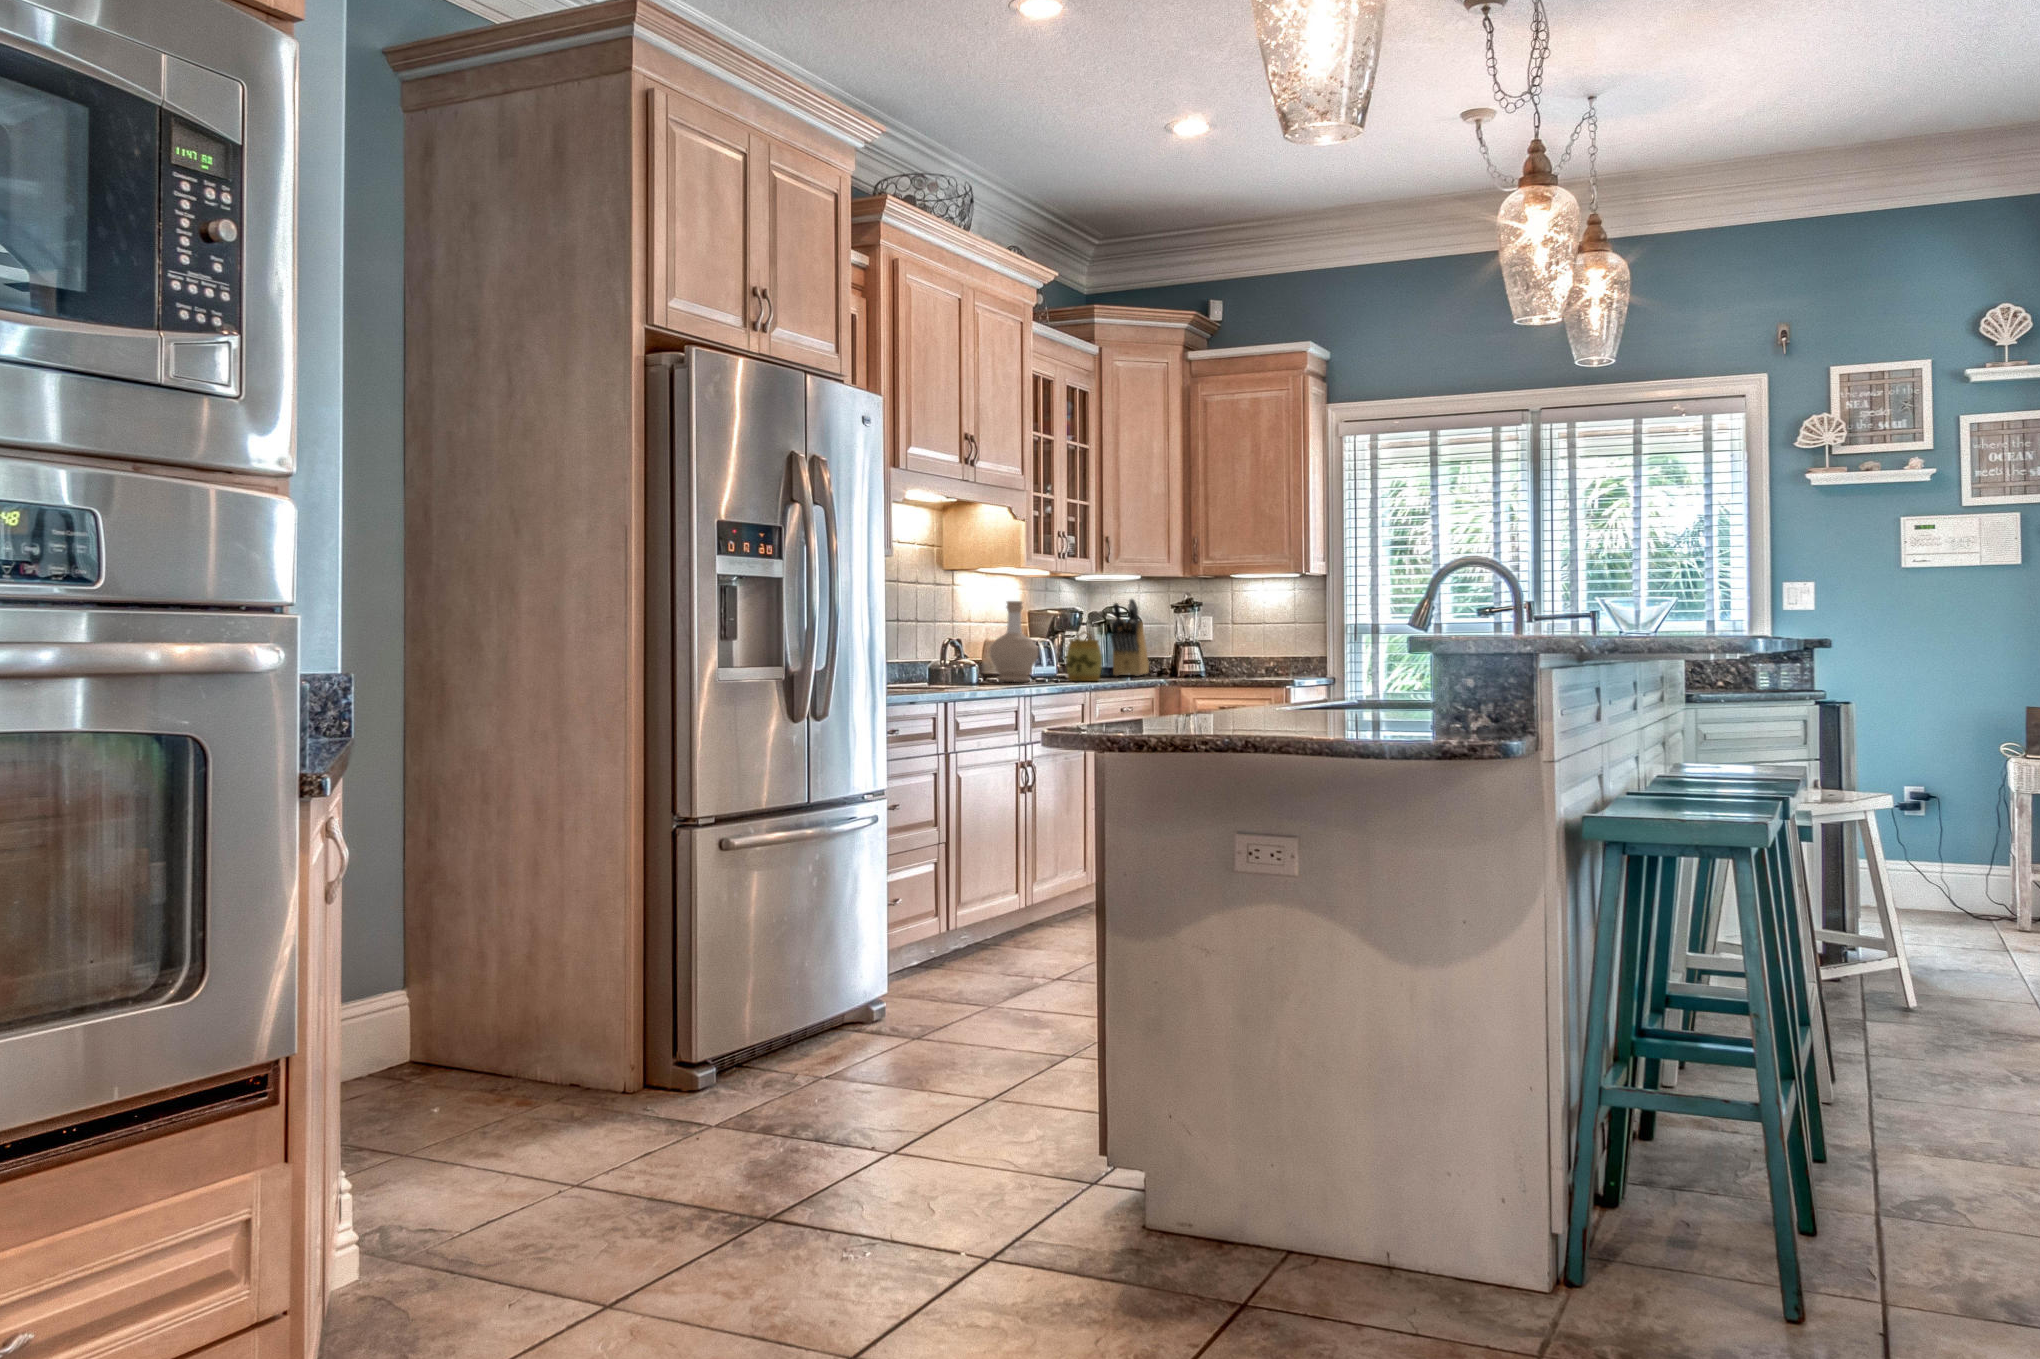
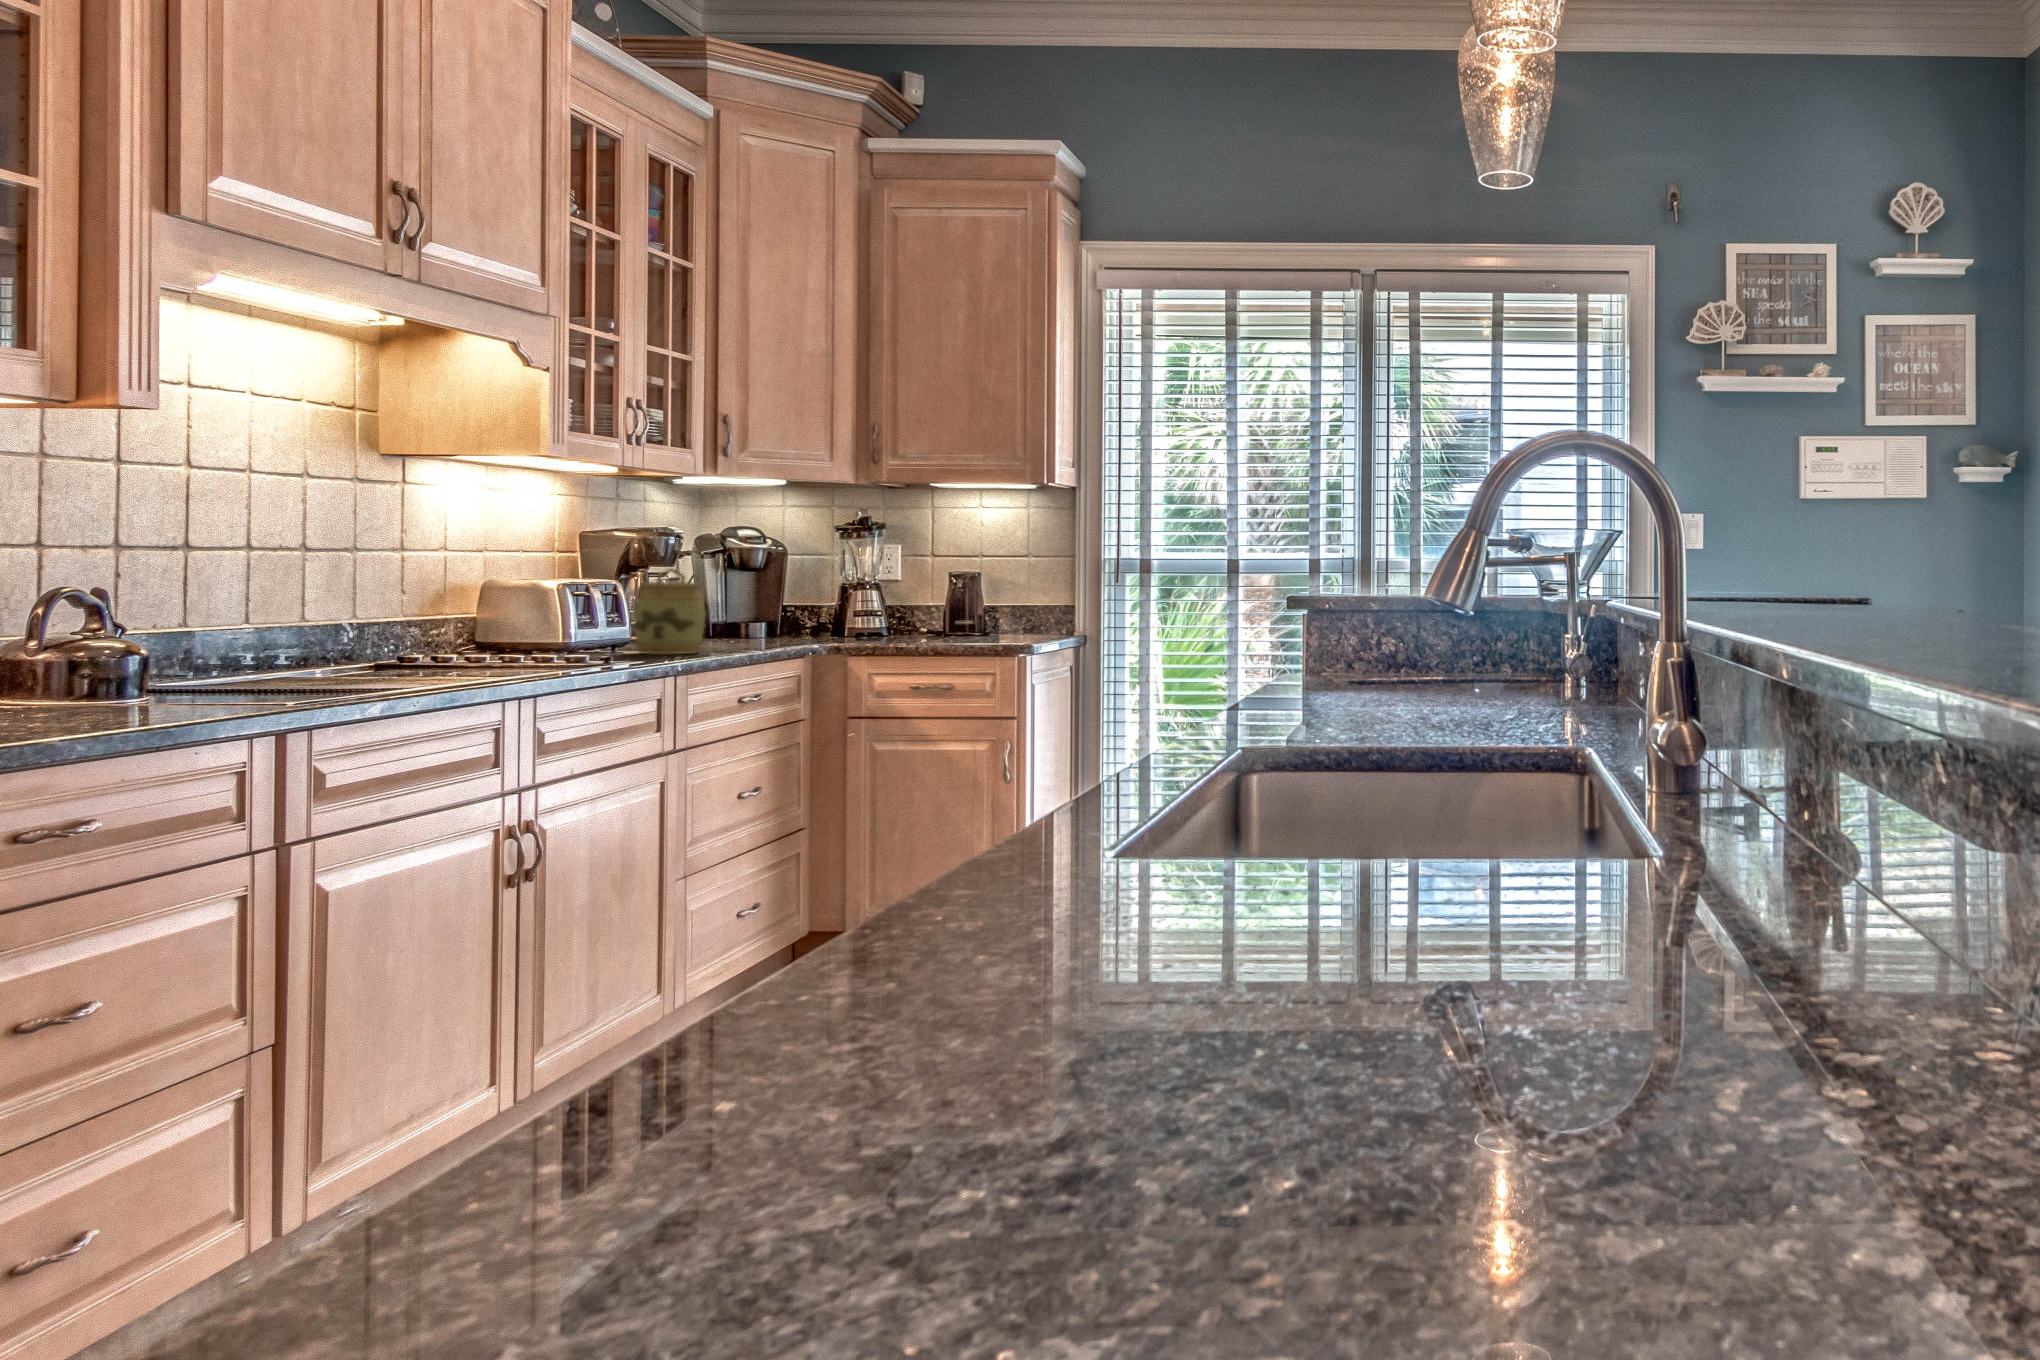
knife block: present [1110,598,1149,676] -> none [729,514,799,636]
bottle: present [989,601,1038,682] -> none [460,513,569,663]

